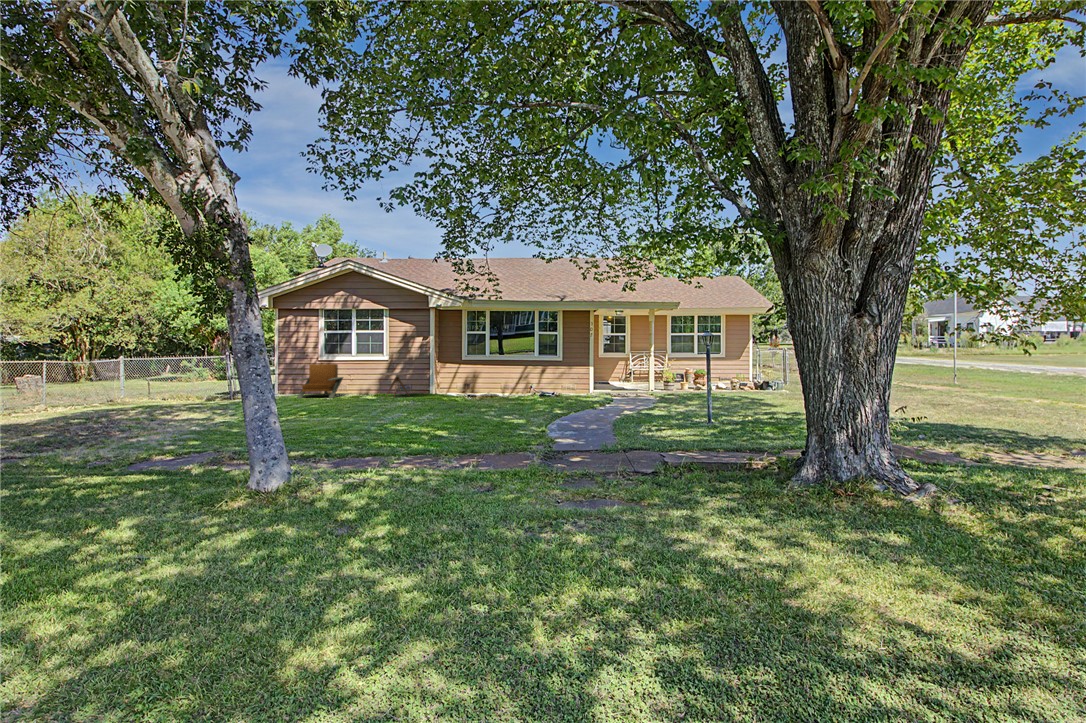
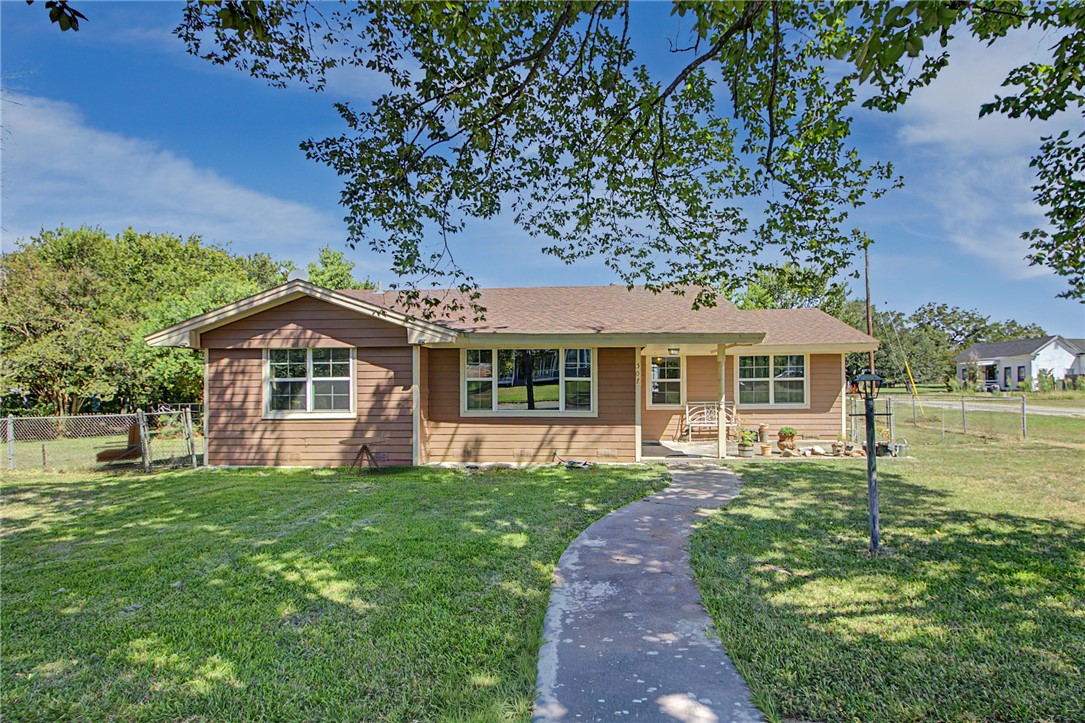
lounge chair: present [297,364,343,399] -> present [93,424,152,472]

